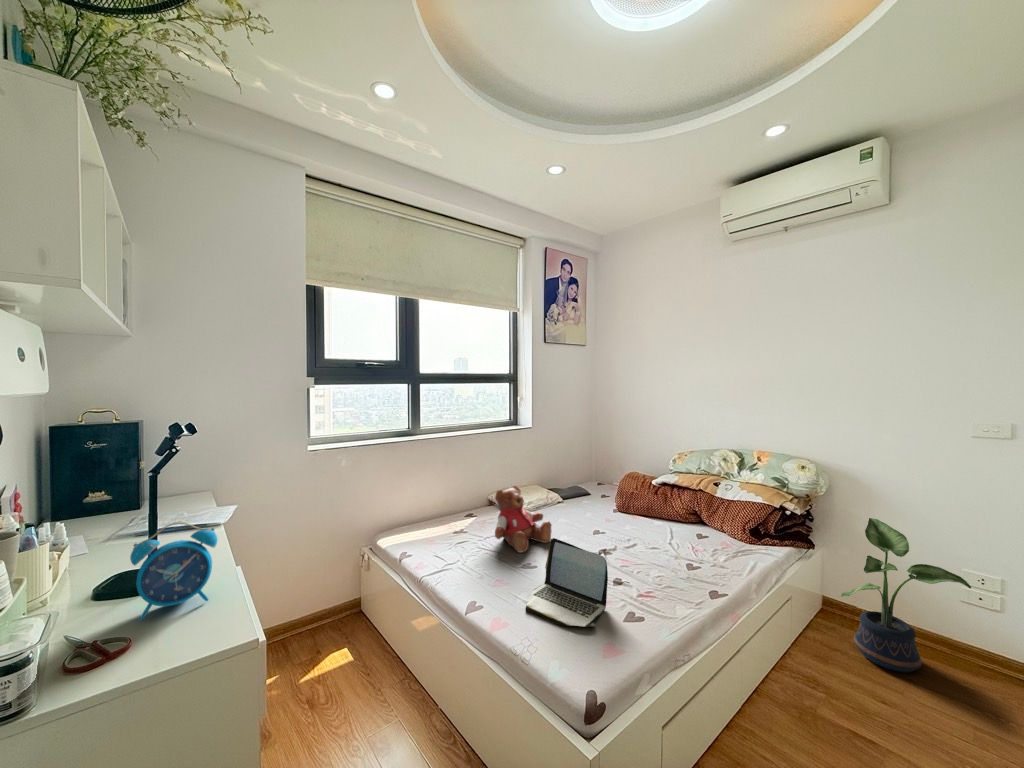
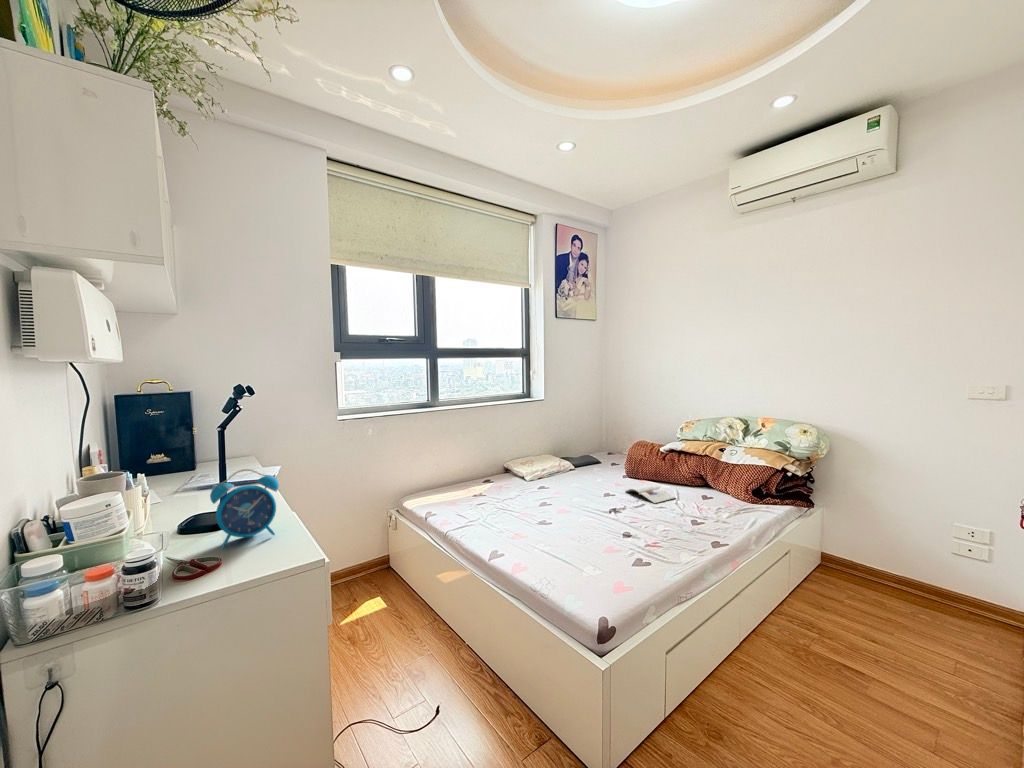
teddy bear: present [495,486,551,553] -> none [512,452,565,511]
potted plant: present [841,518,971,672] -> none [837,478,960,616]
magazine: none [615,521,669,544] -> present [626,484,675,503]
laptop: present [526,538,608,627] -> none [543,495,618,569]

